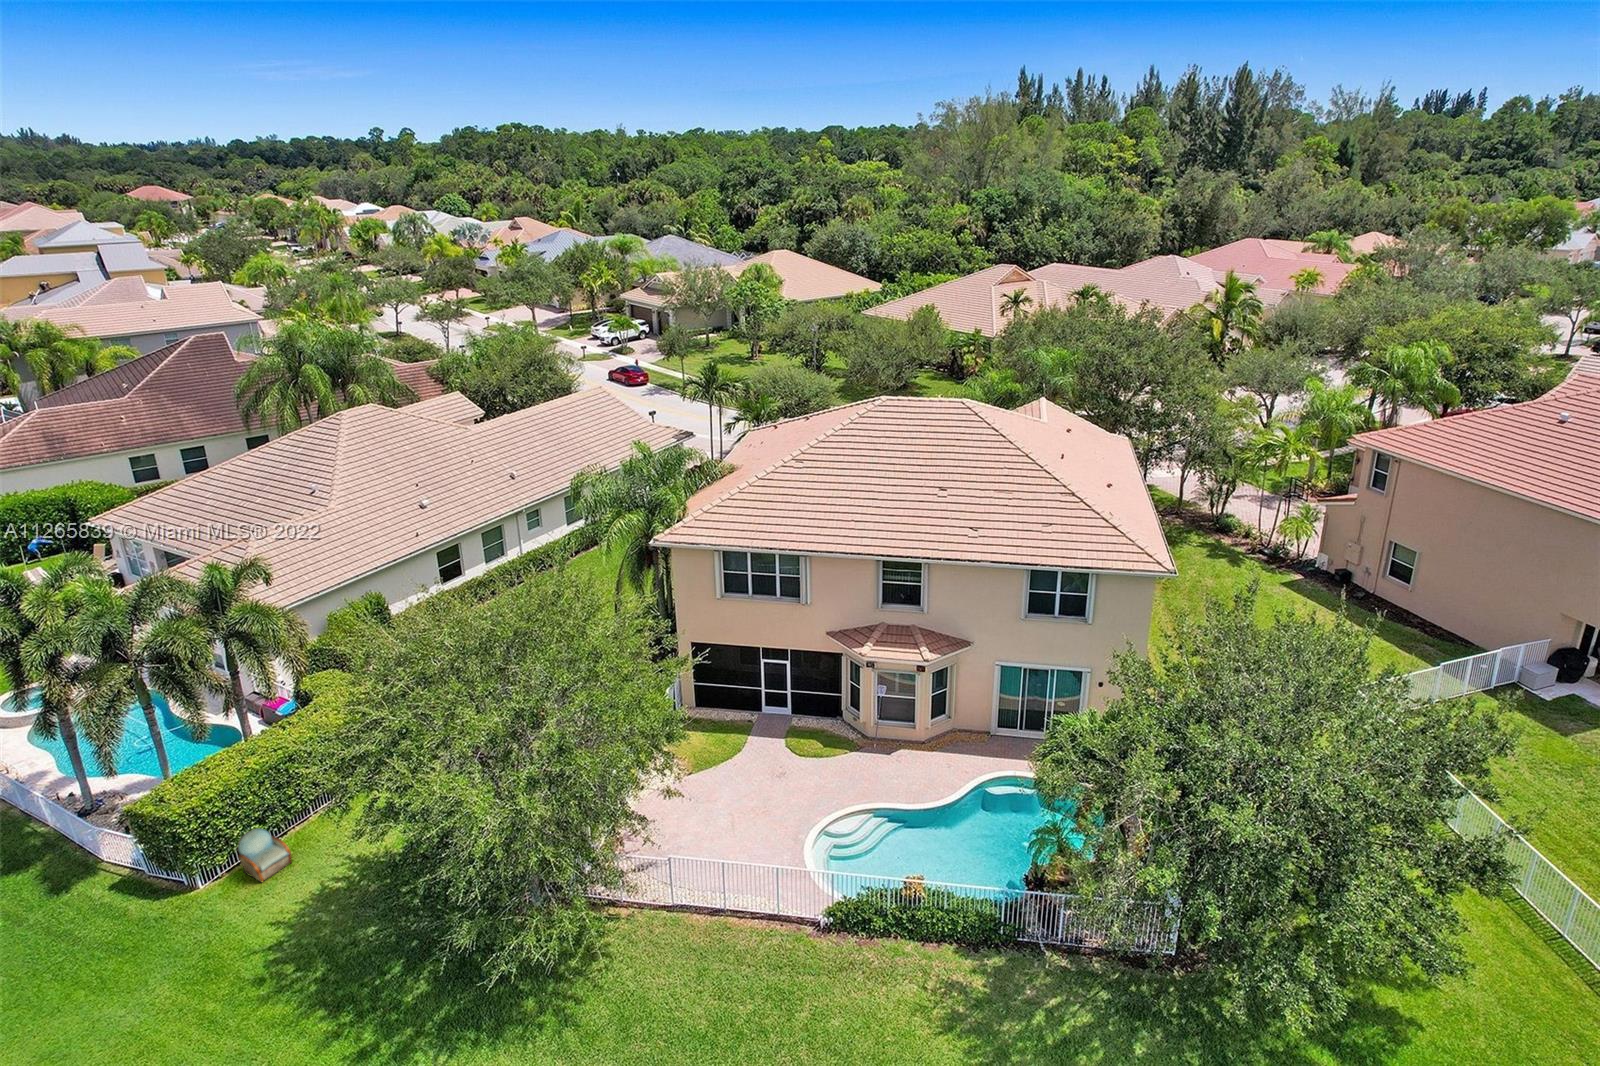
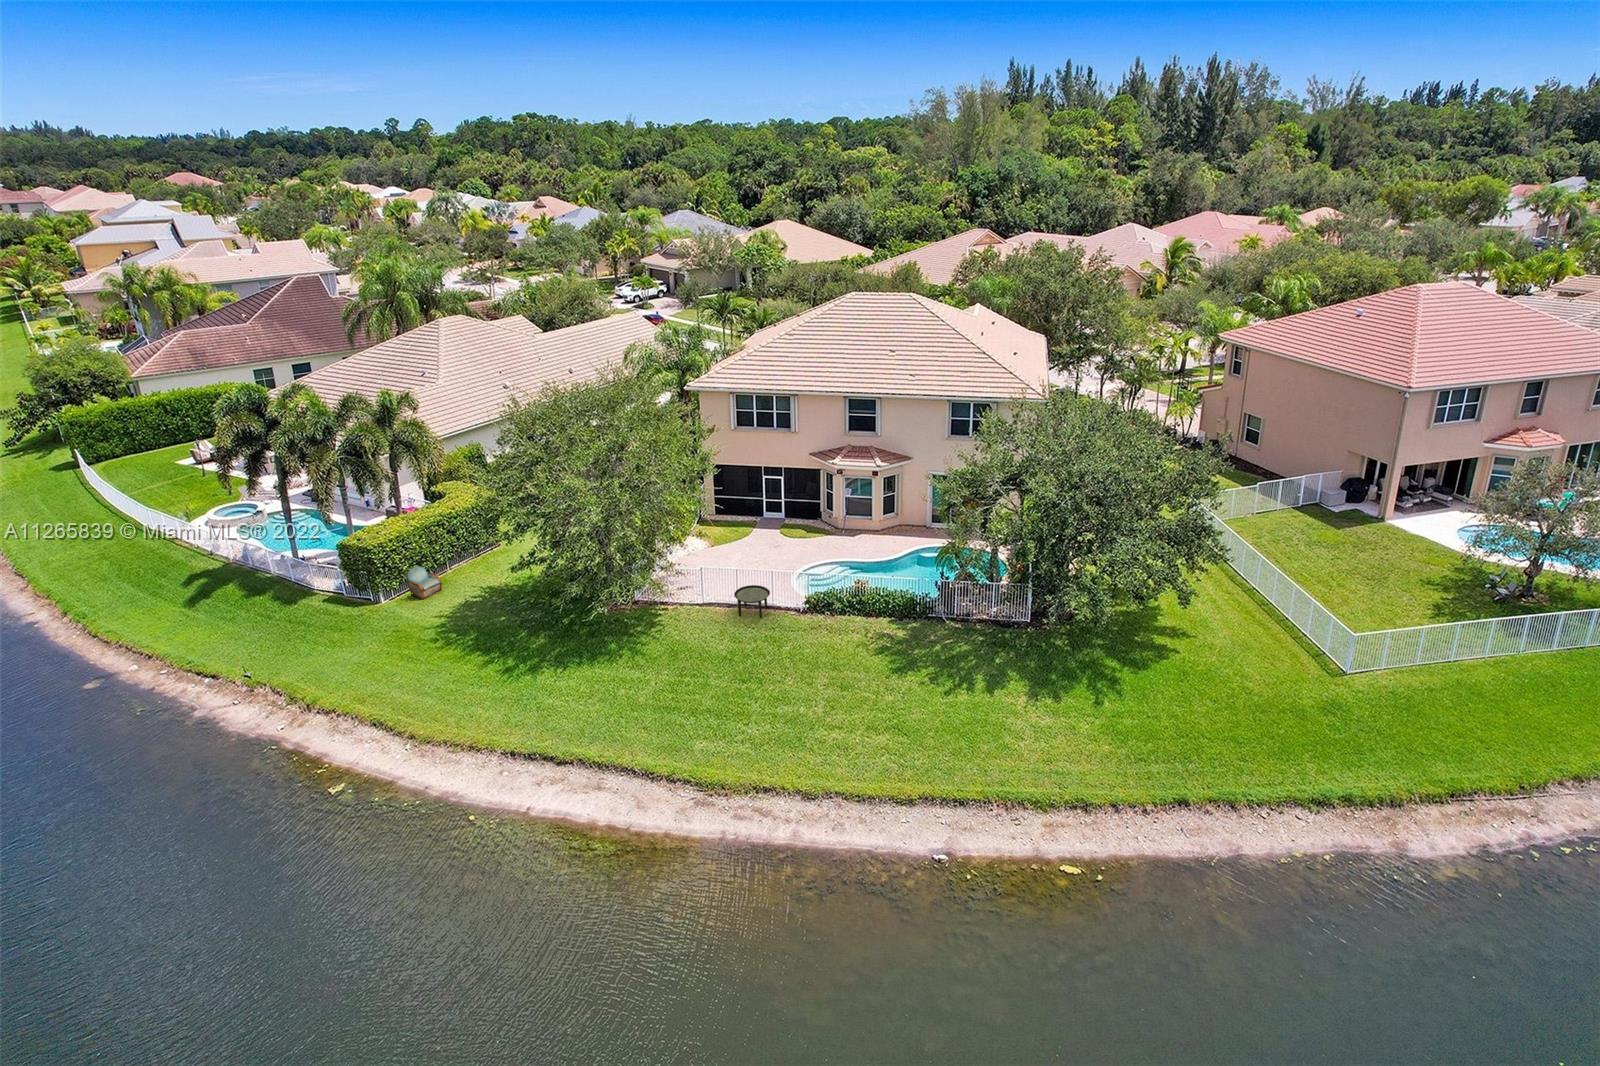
round table: none [720,881,774,940] -> present [734,585,770,618]

